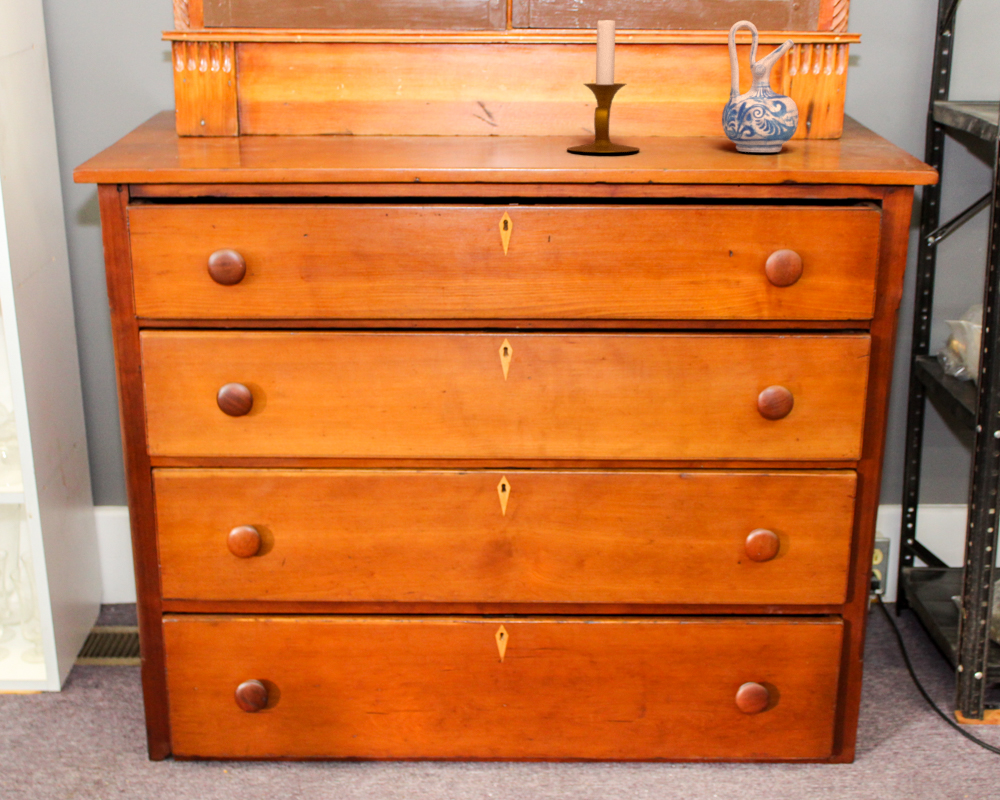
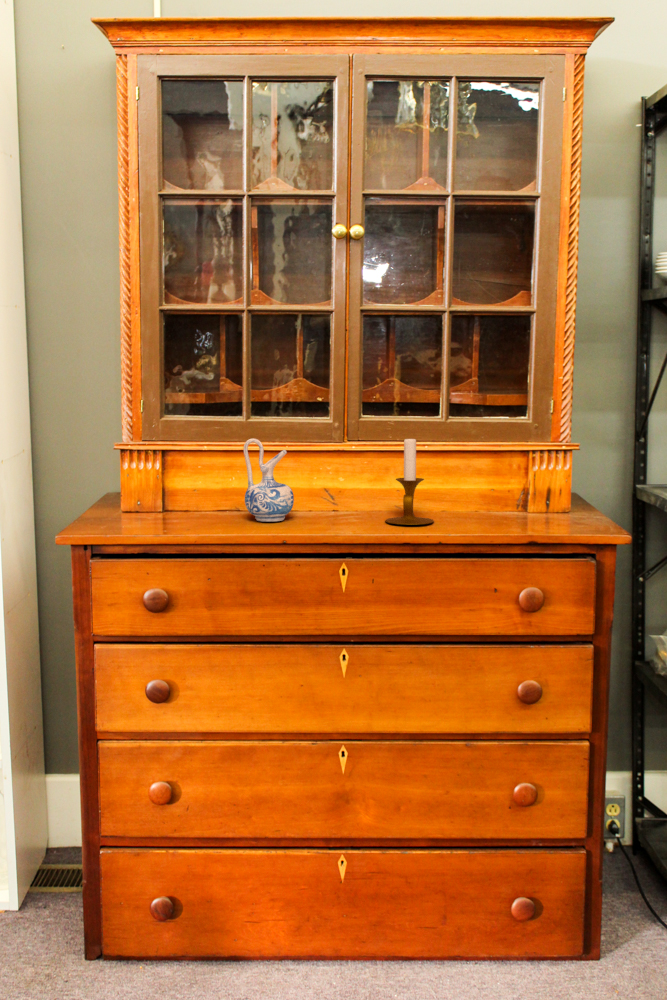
ceramic pitcher: present [722,21,798,152] -> present [244,439,294,522]

